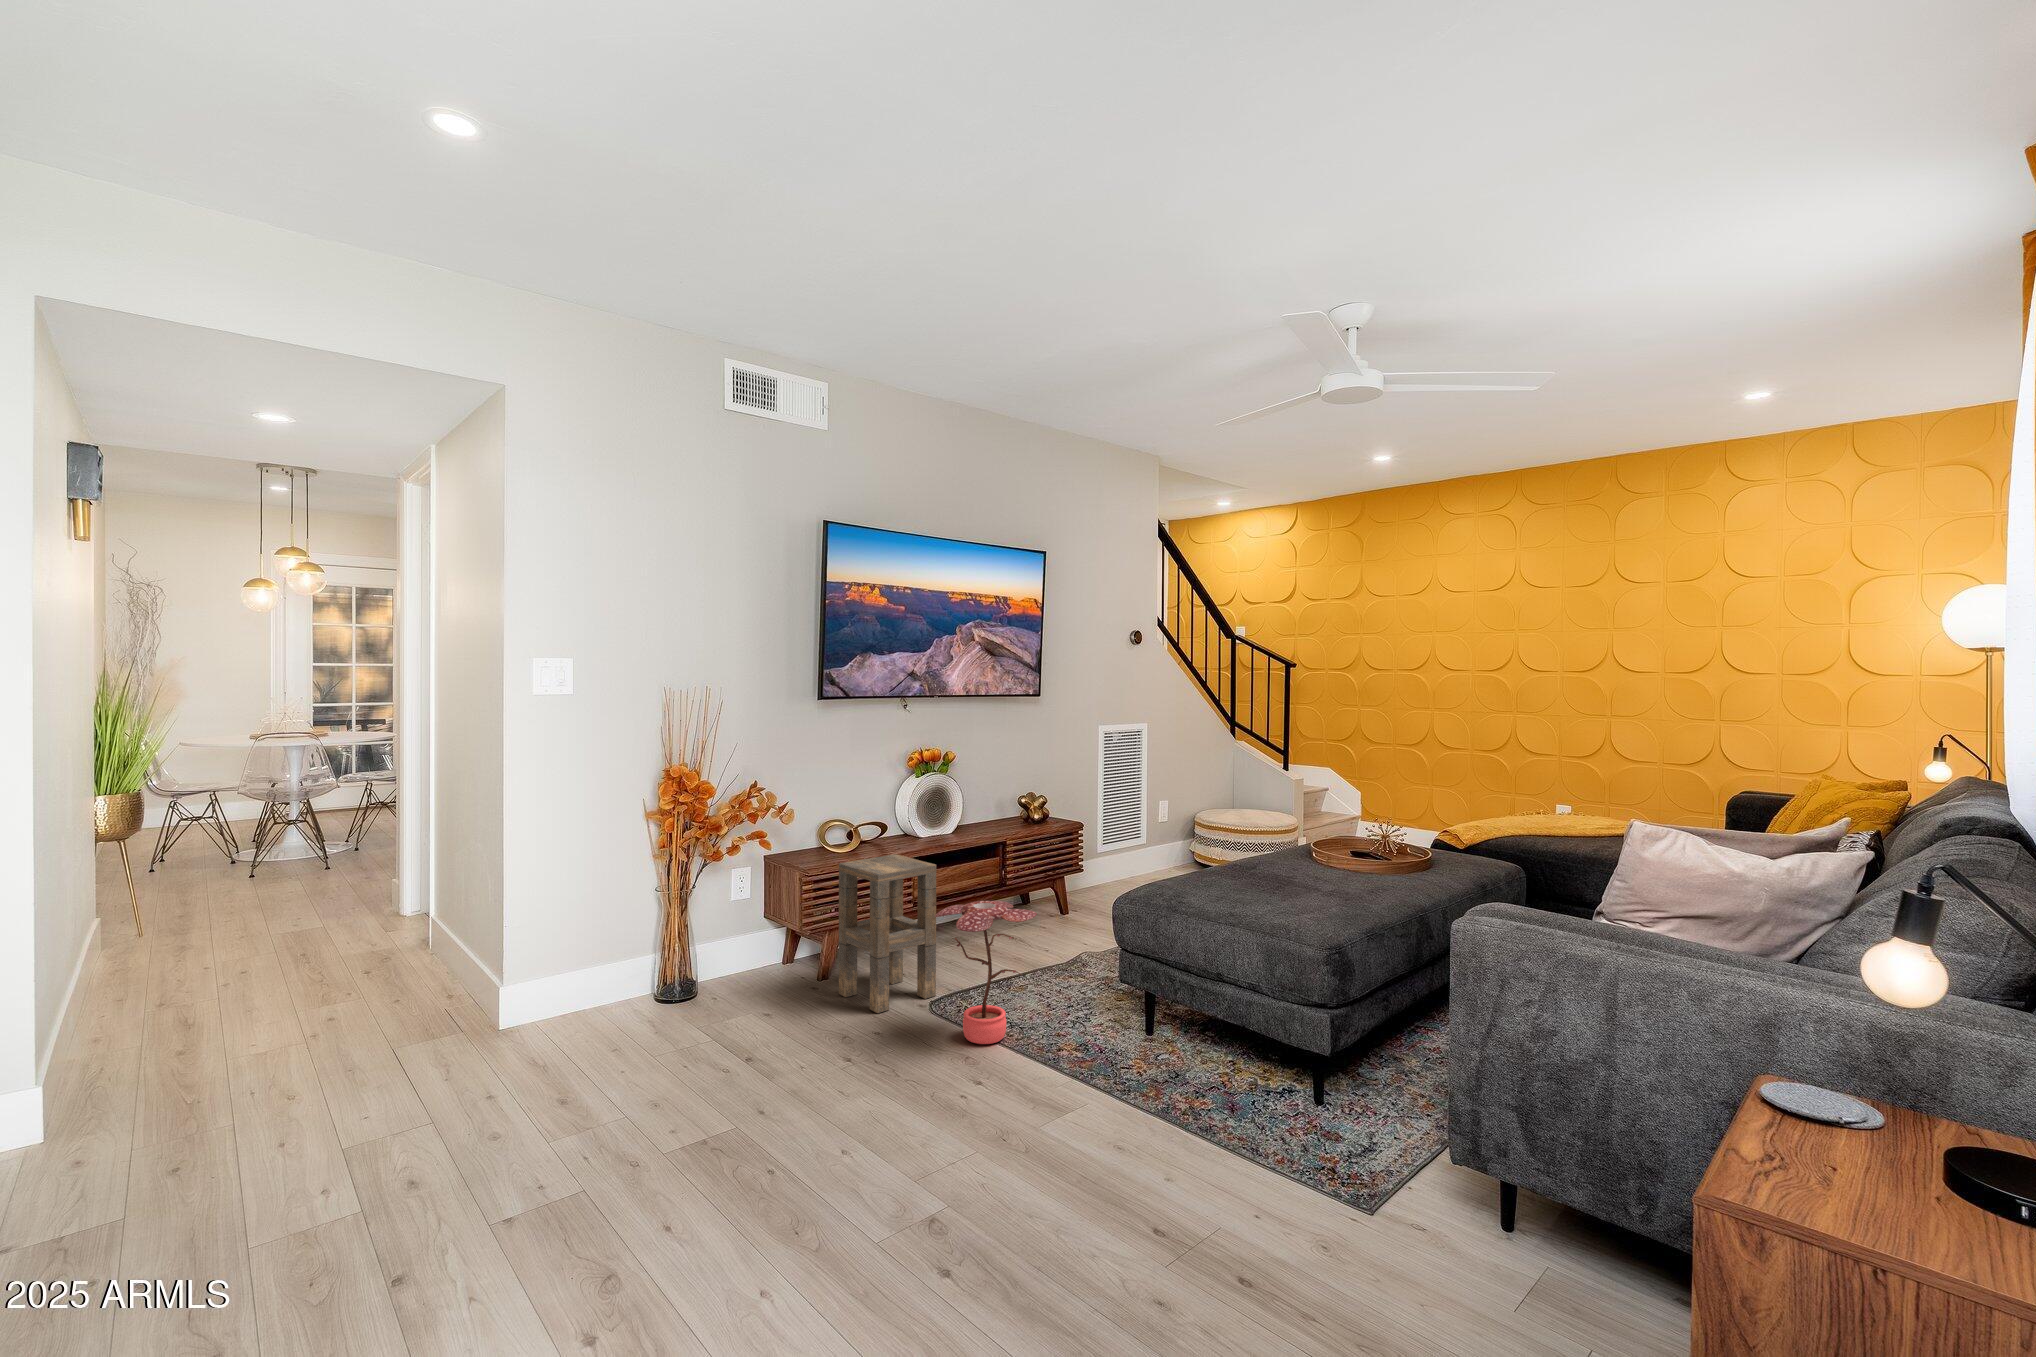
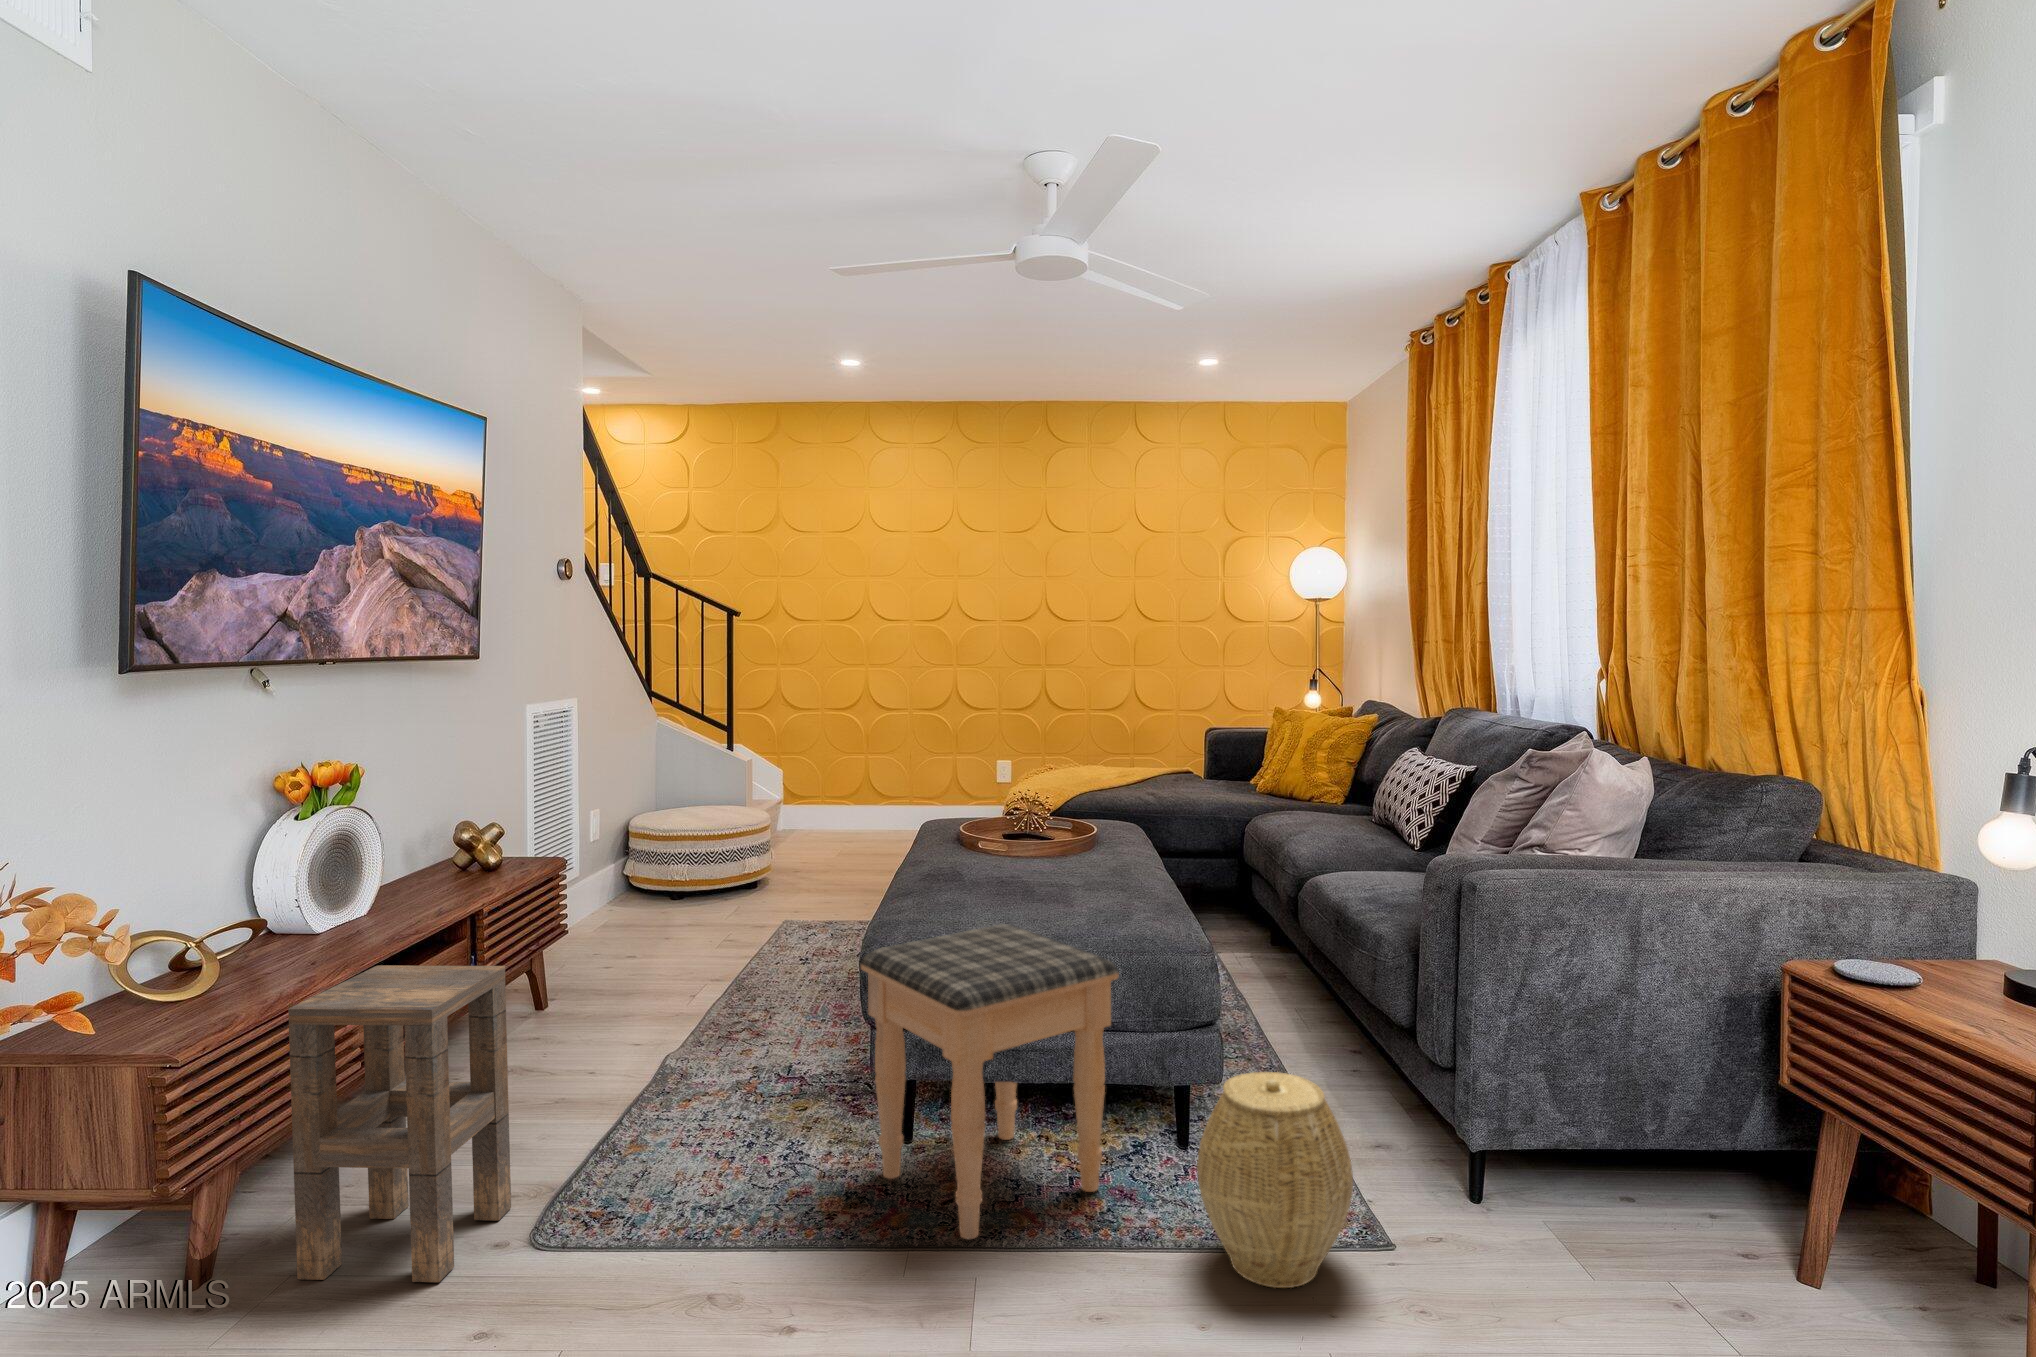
footstool: none [1095,896,1234,1096] -> present [861,924,1118,1239]
potted plant: present [935,901,1037,1044] -> none [593,1000,779,1259]
woven basket: none [1208,1030,1325,1193] -> present [1197,1072,1353,1288]

